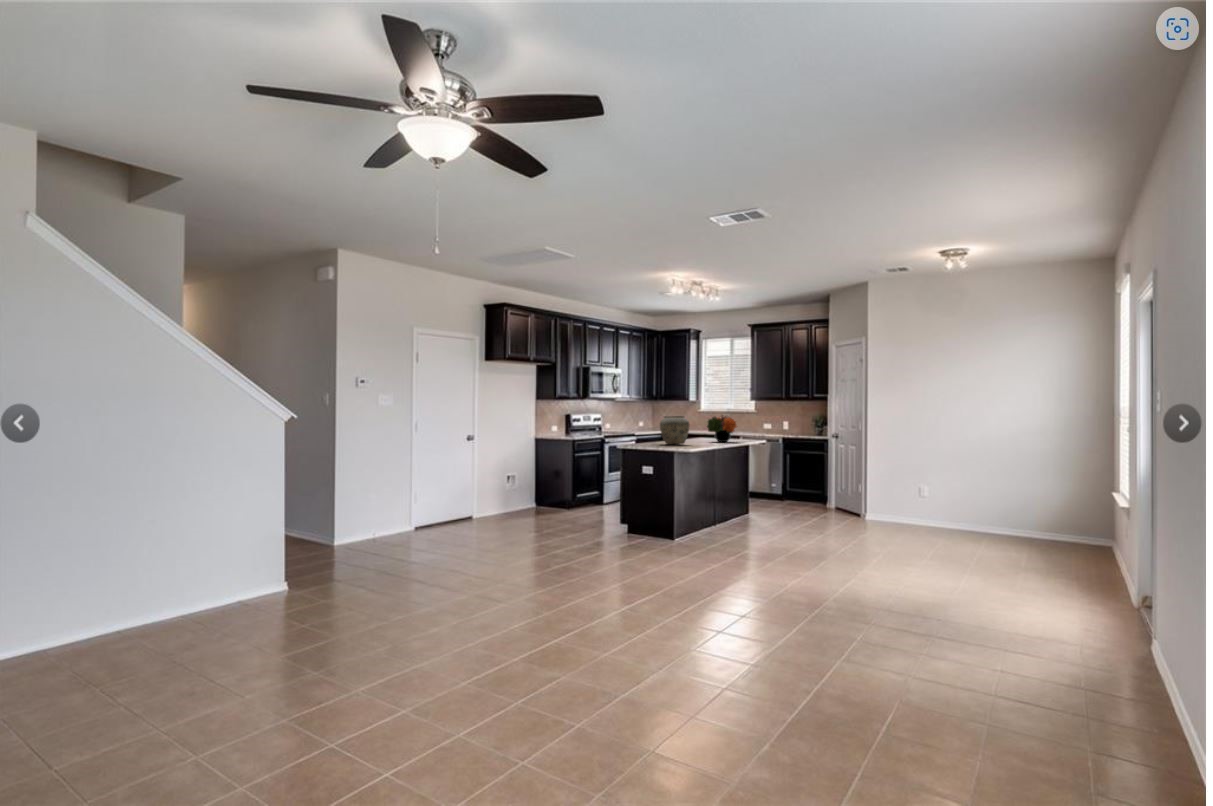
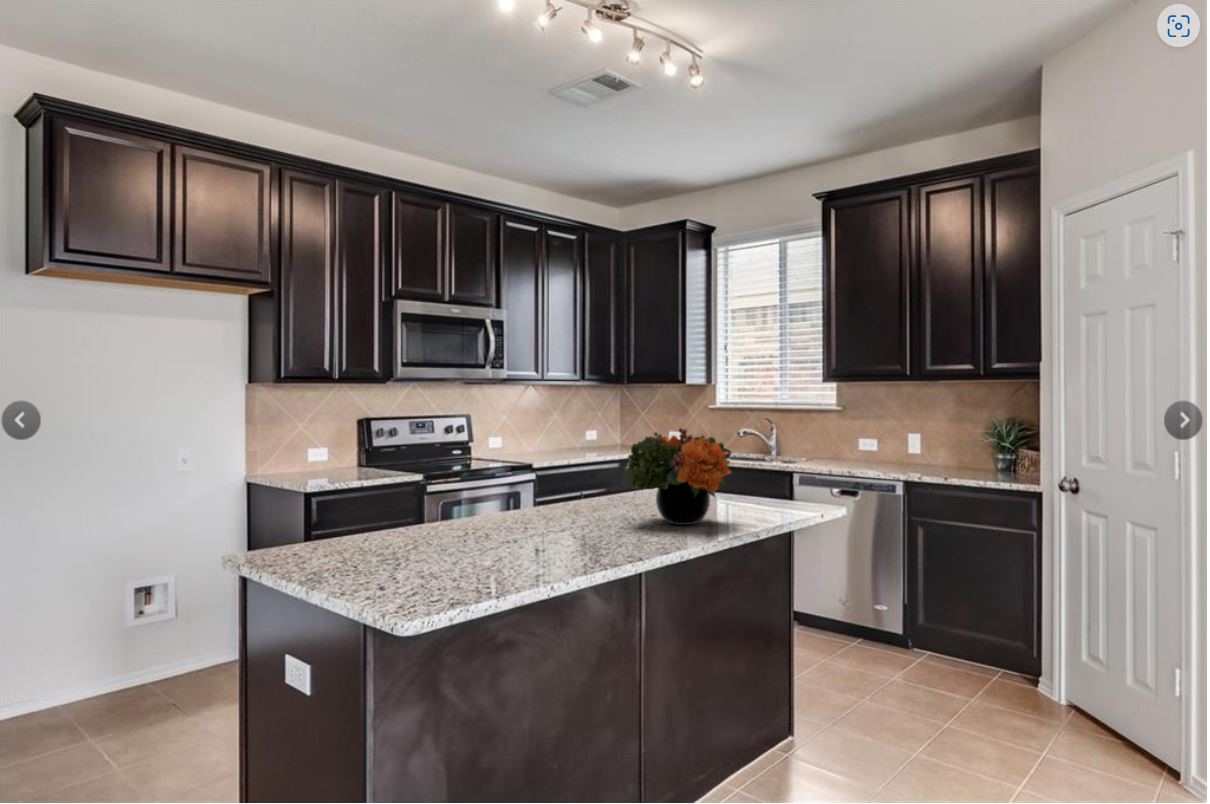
vase: present [660,416,690,444] -> none [379,441,501,562]

